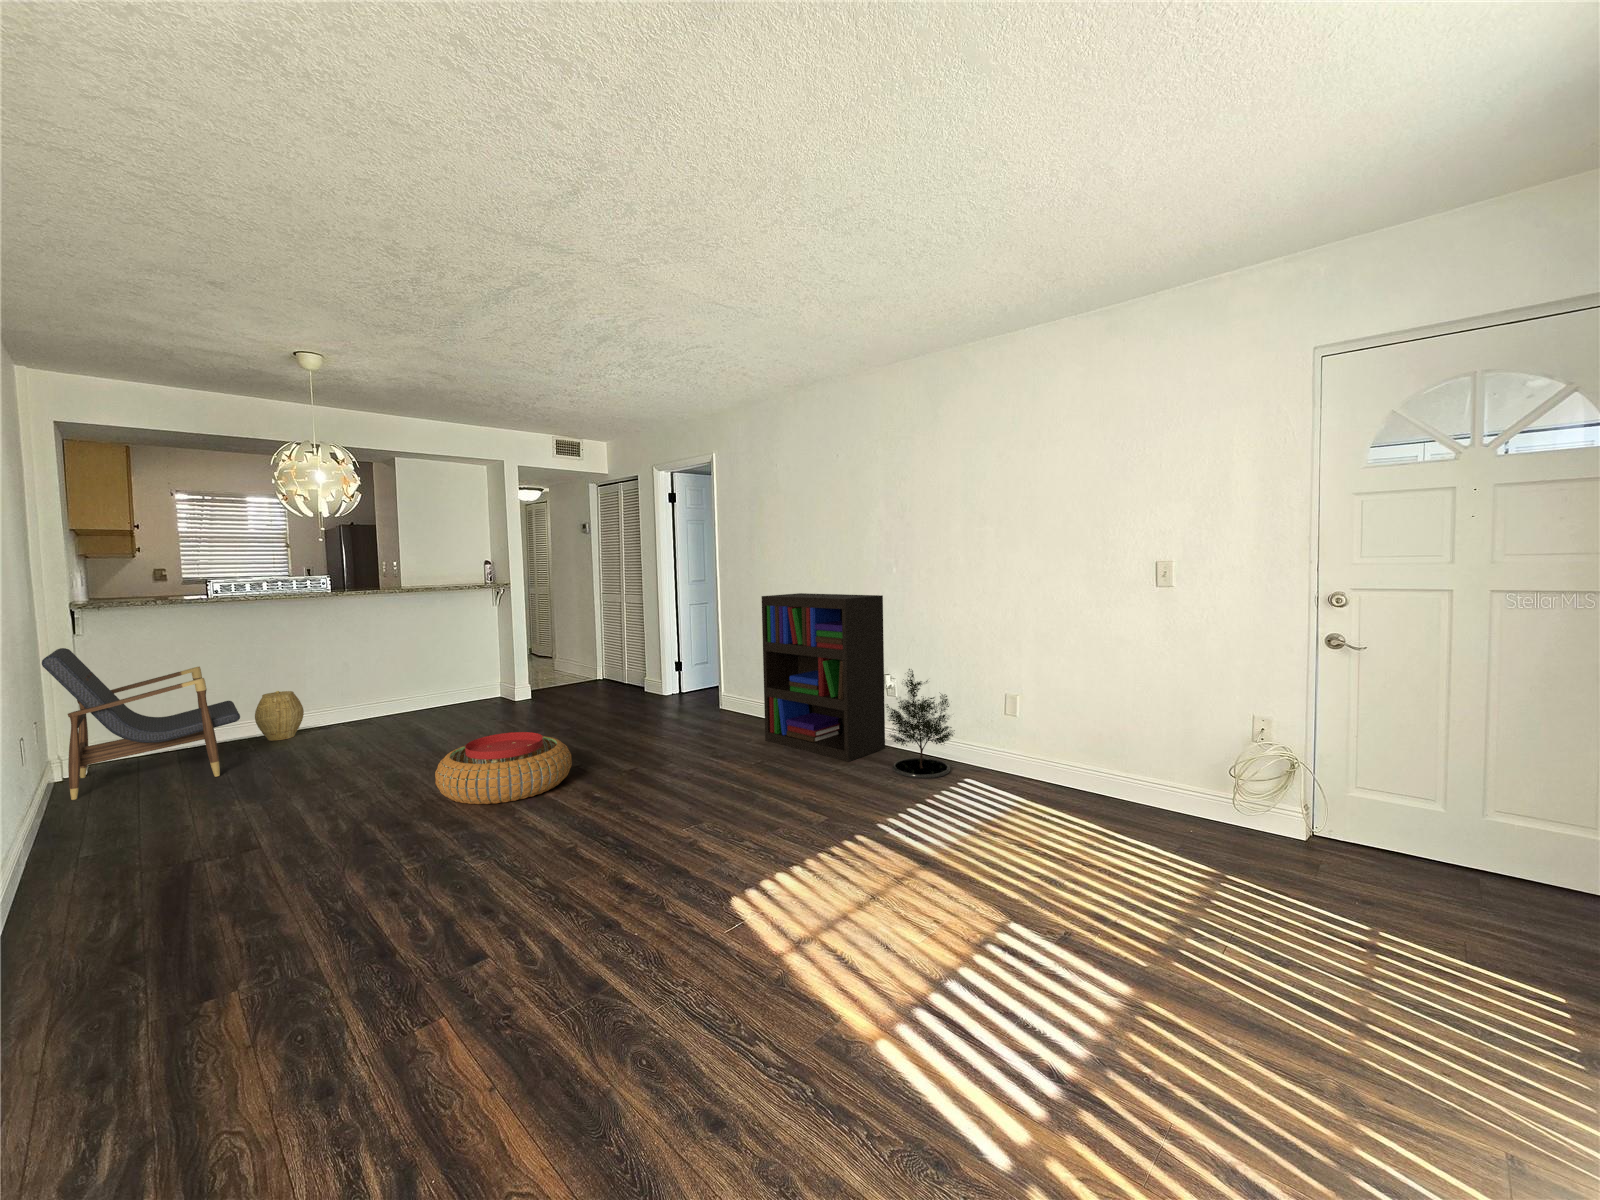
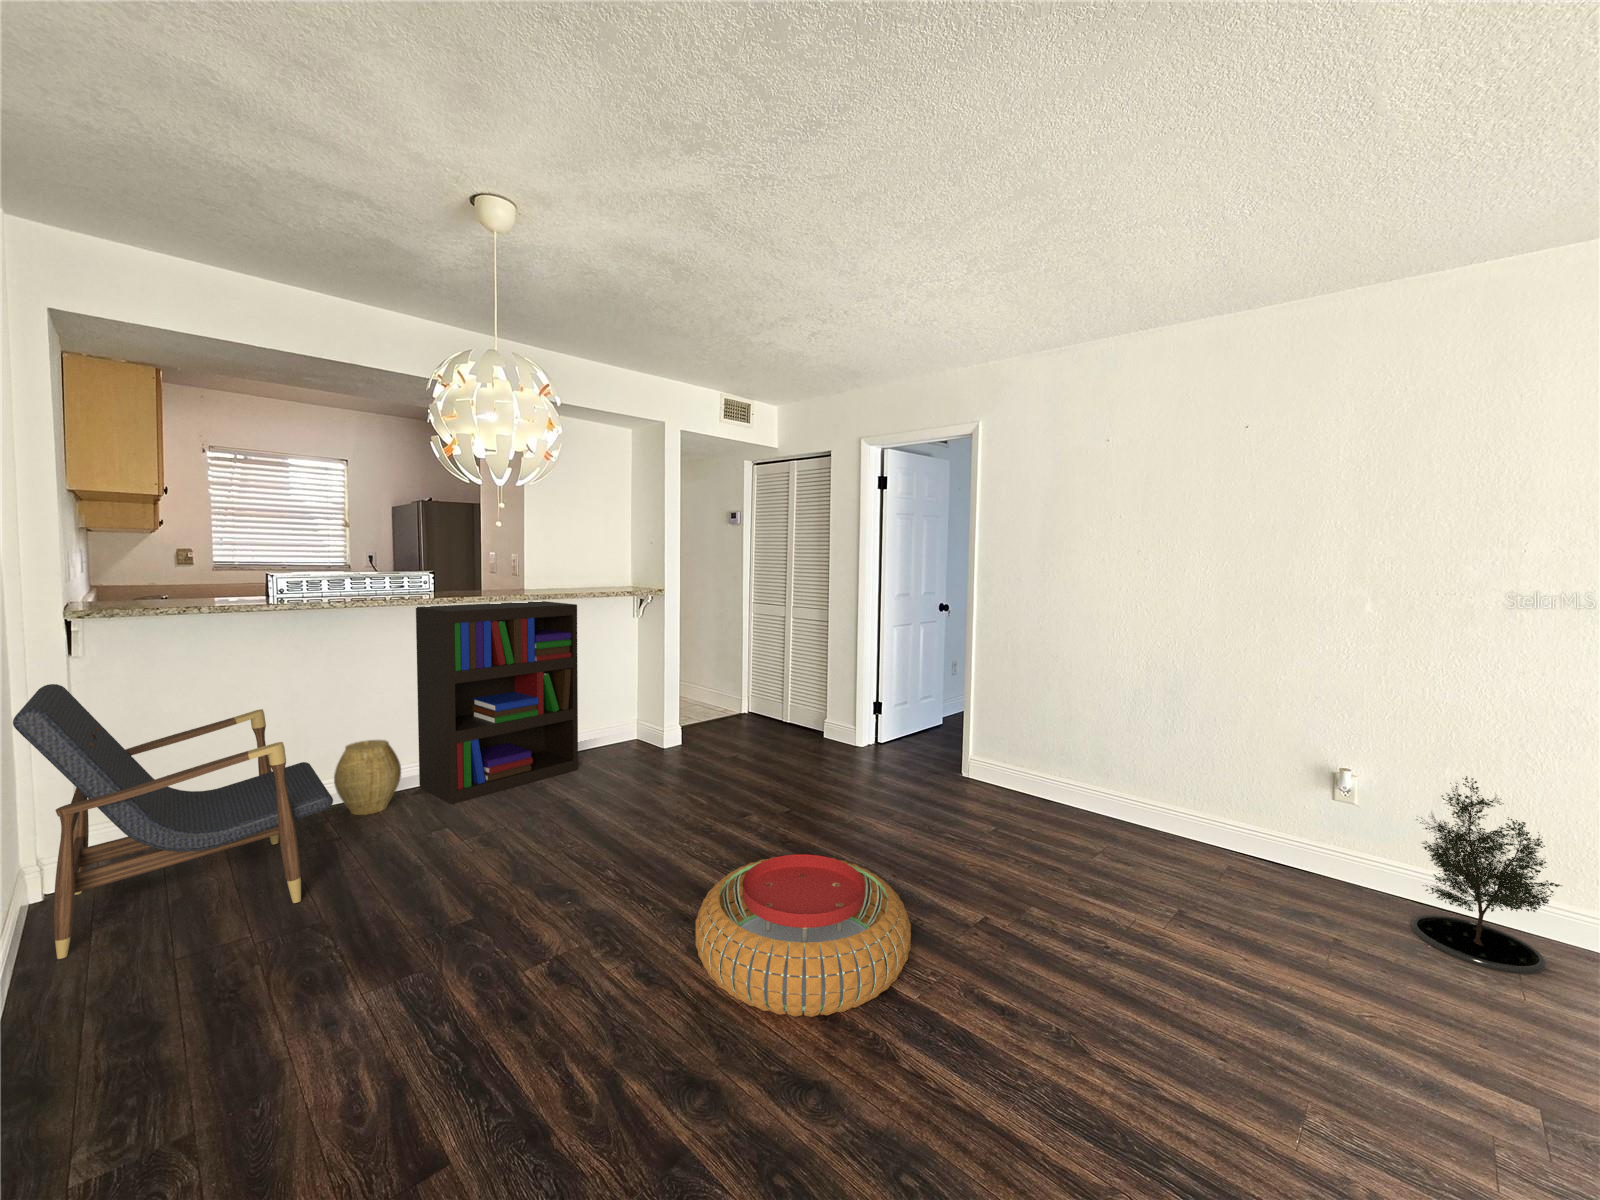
bookshelf: present [762,593,885,762] -> present [416,601,578,804]

